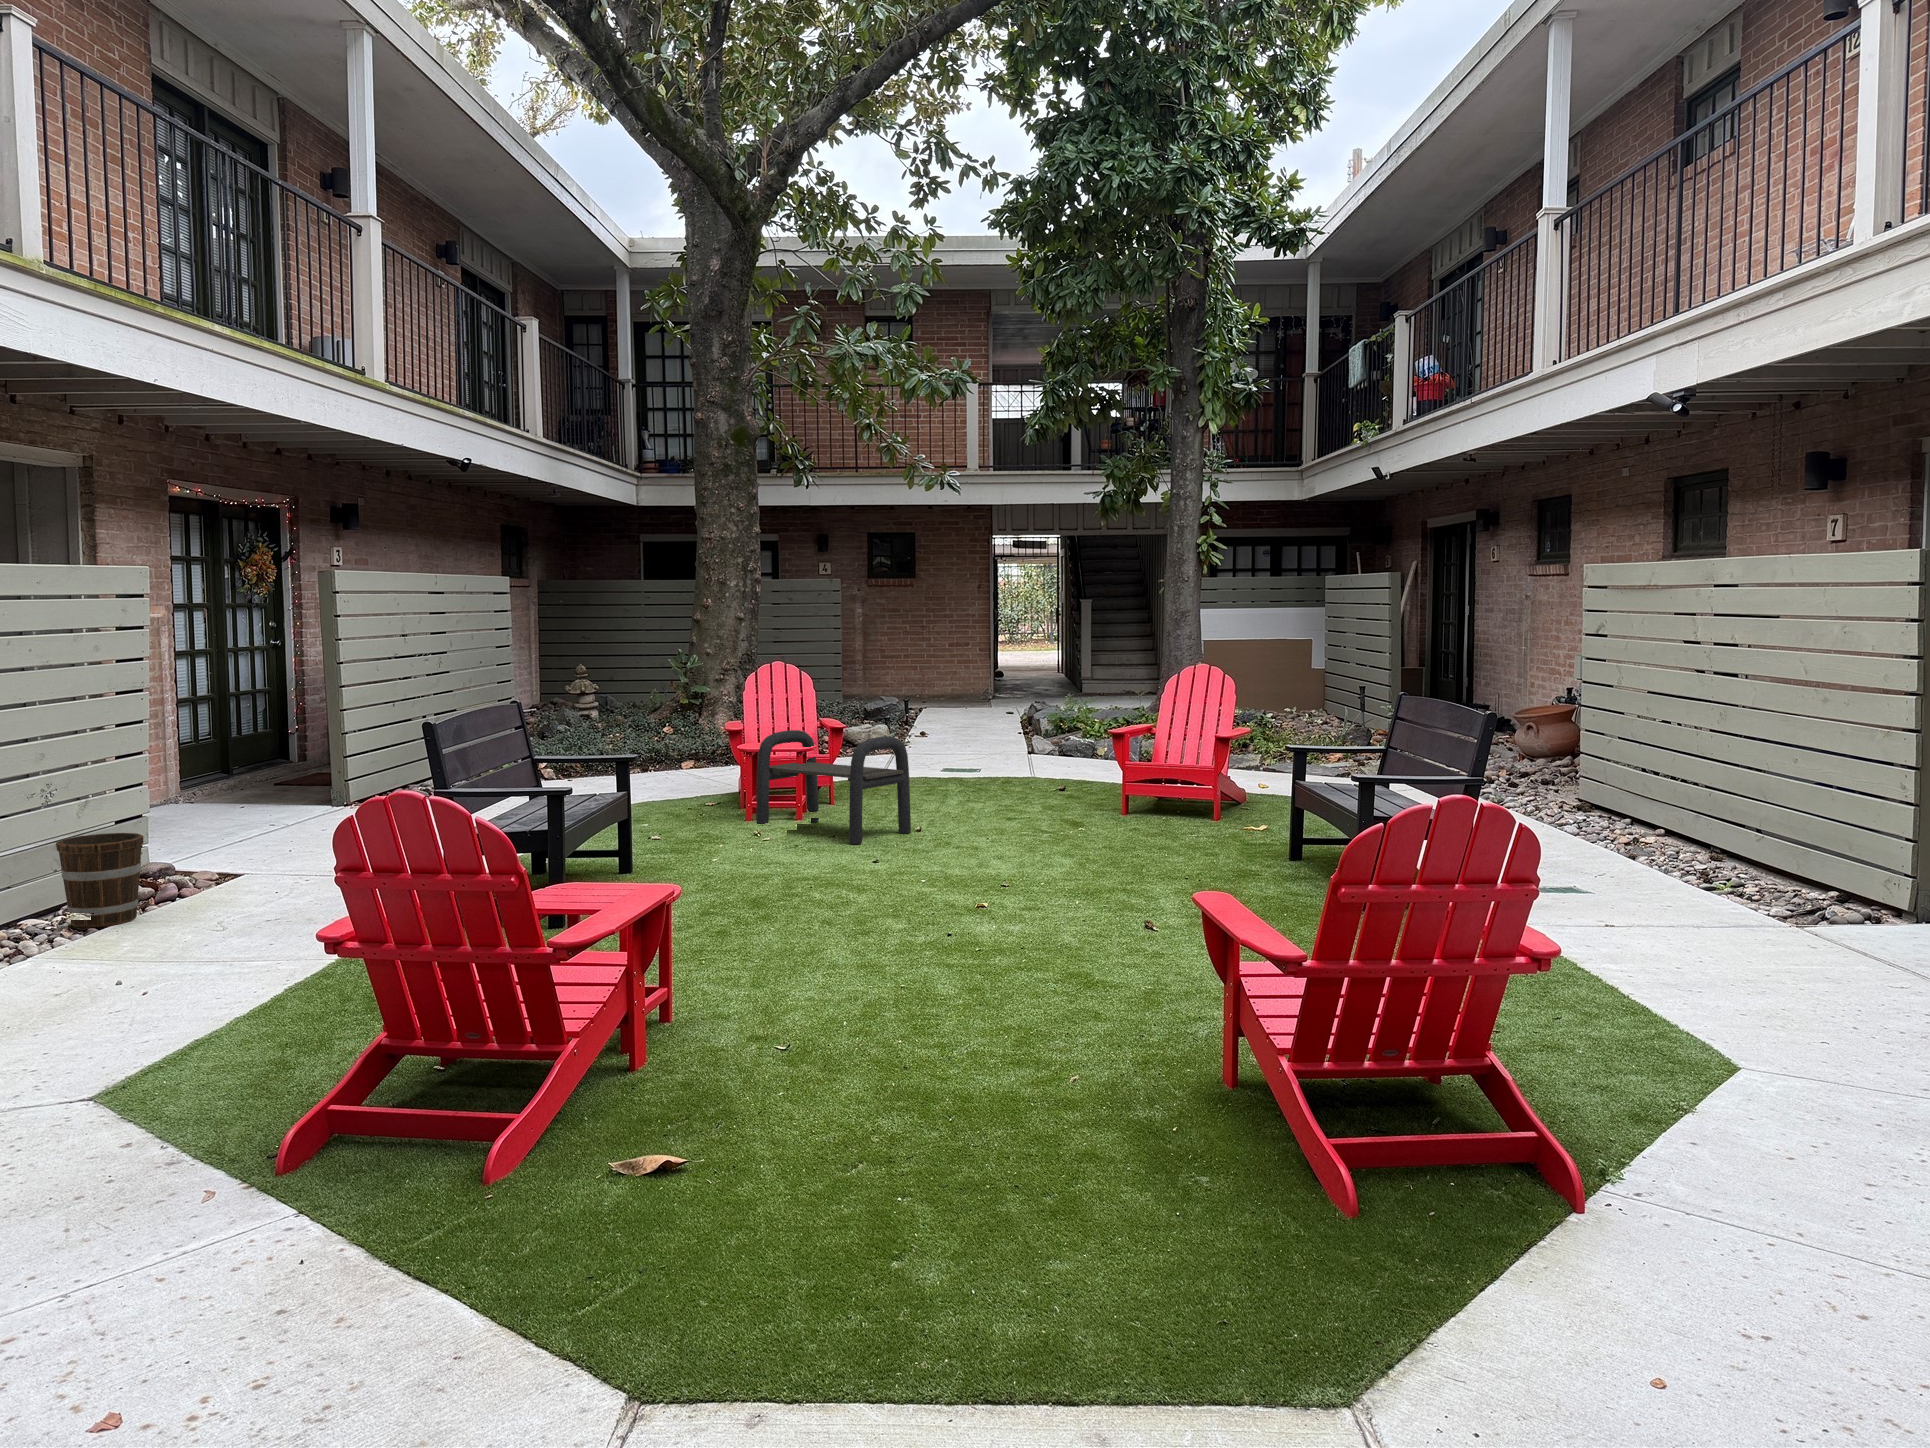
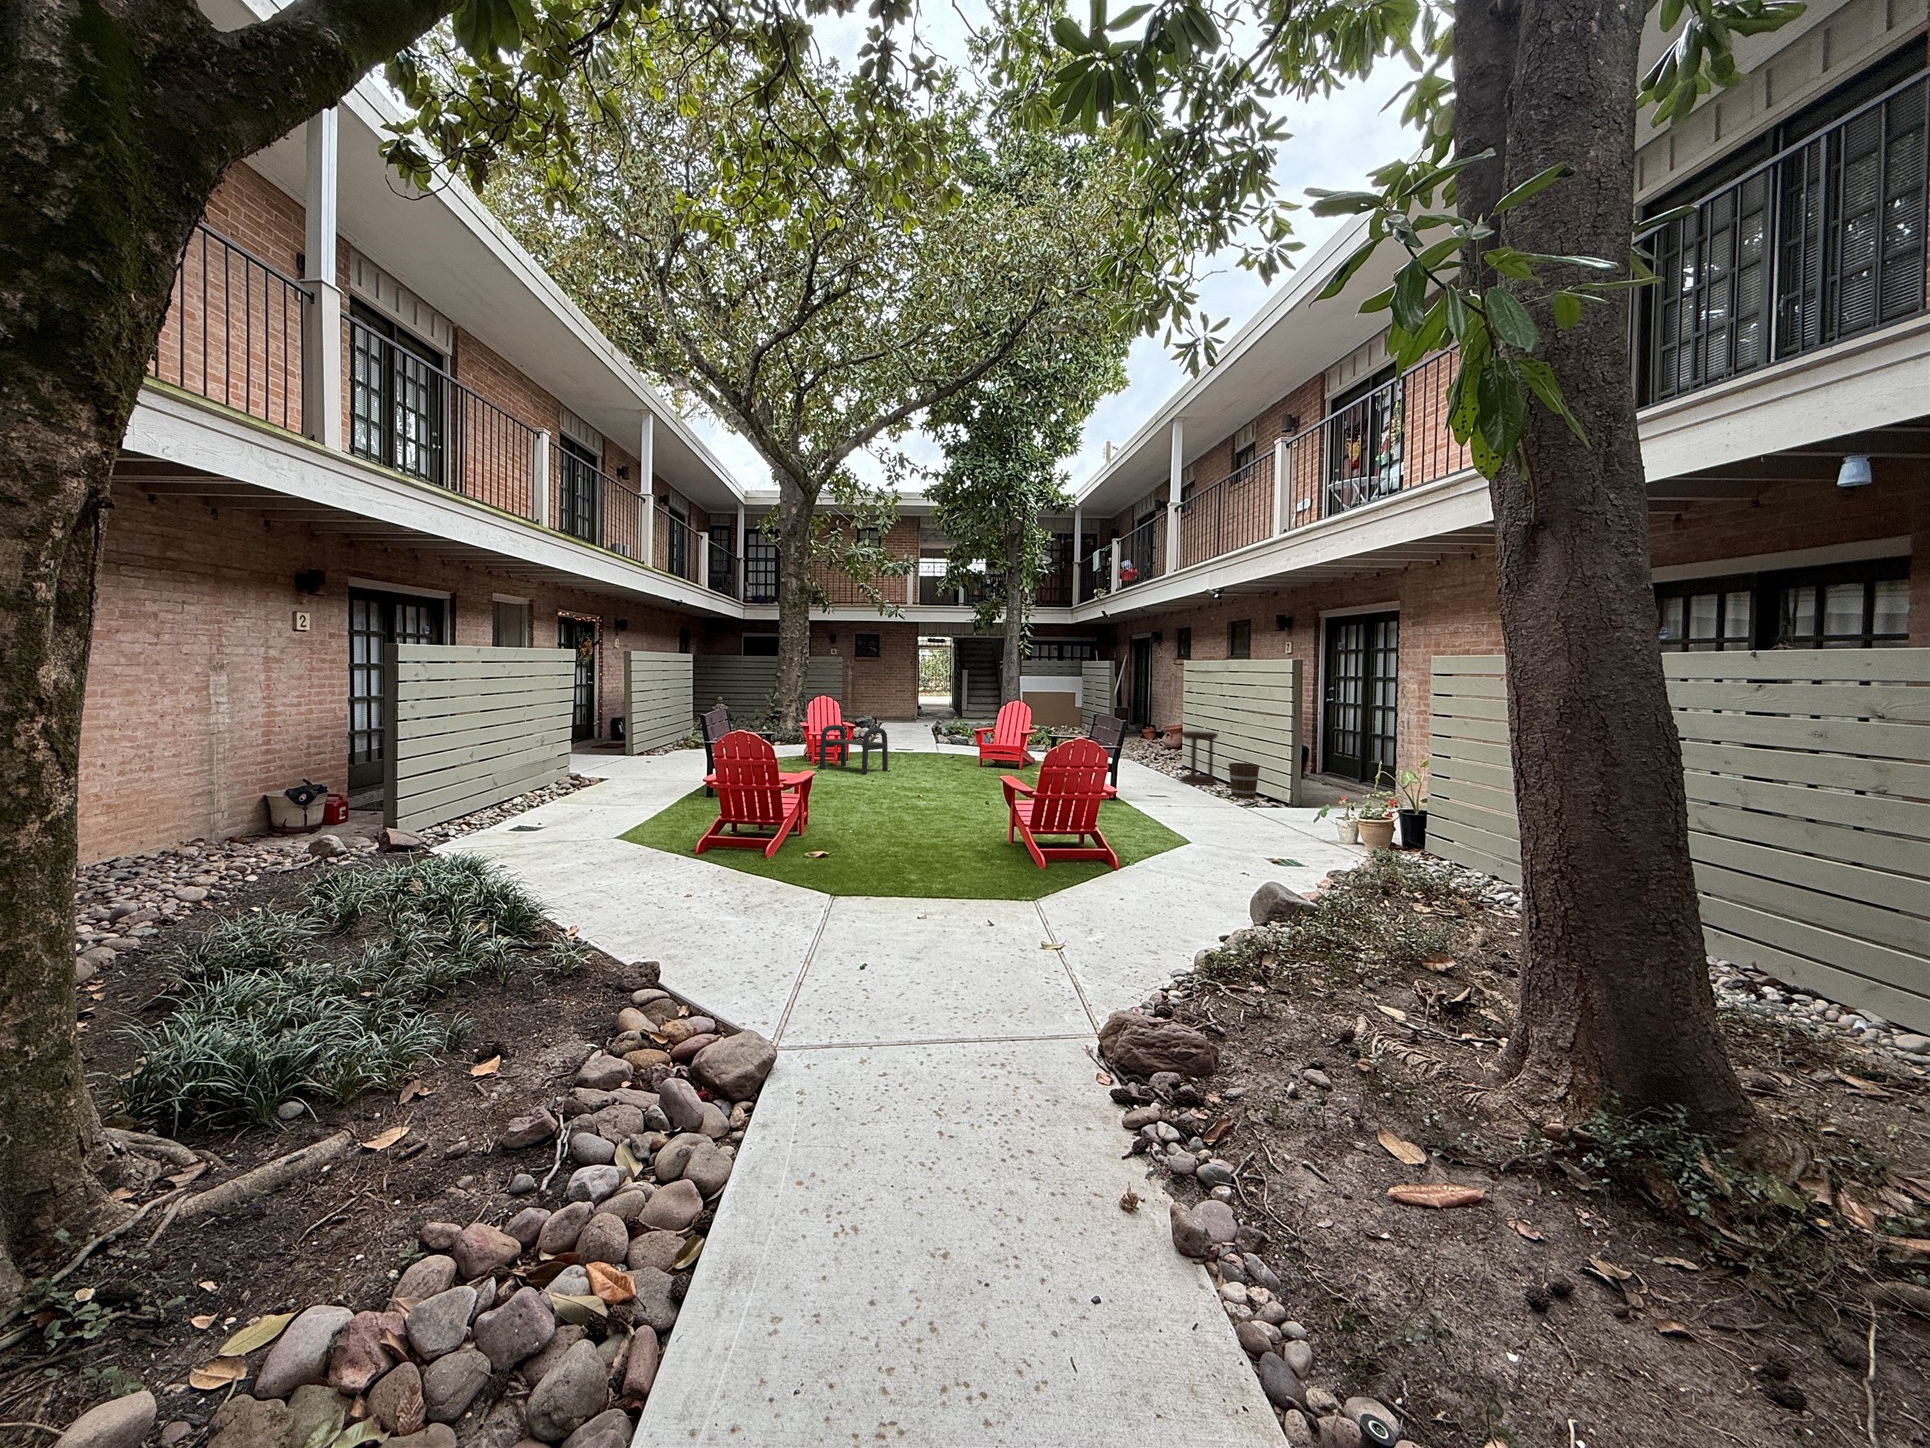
side table: none [1585,730,1675,857] -> present [1180,731,1218,785]
bucket: present [56,833,144,928] -> present [1228,763,1260,798]

